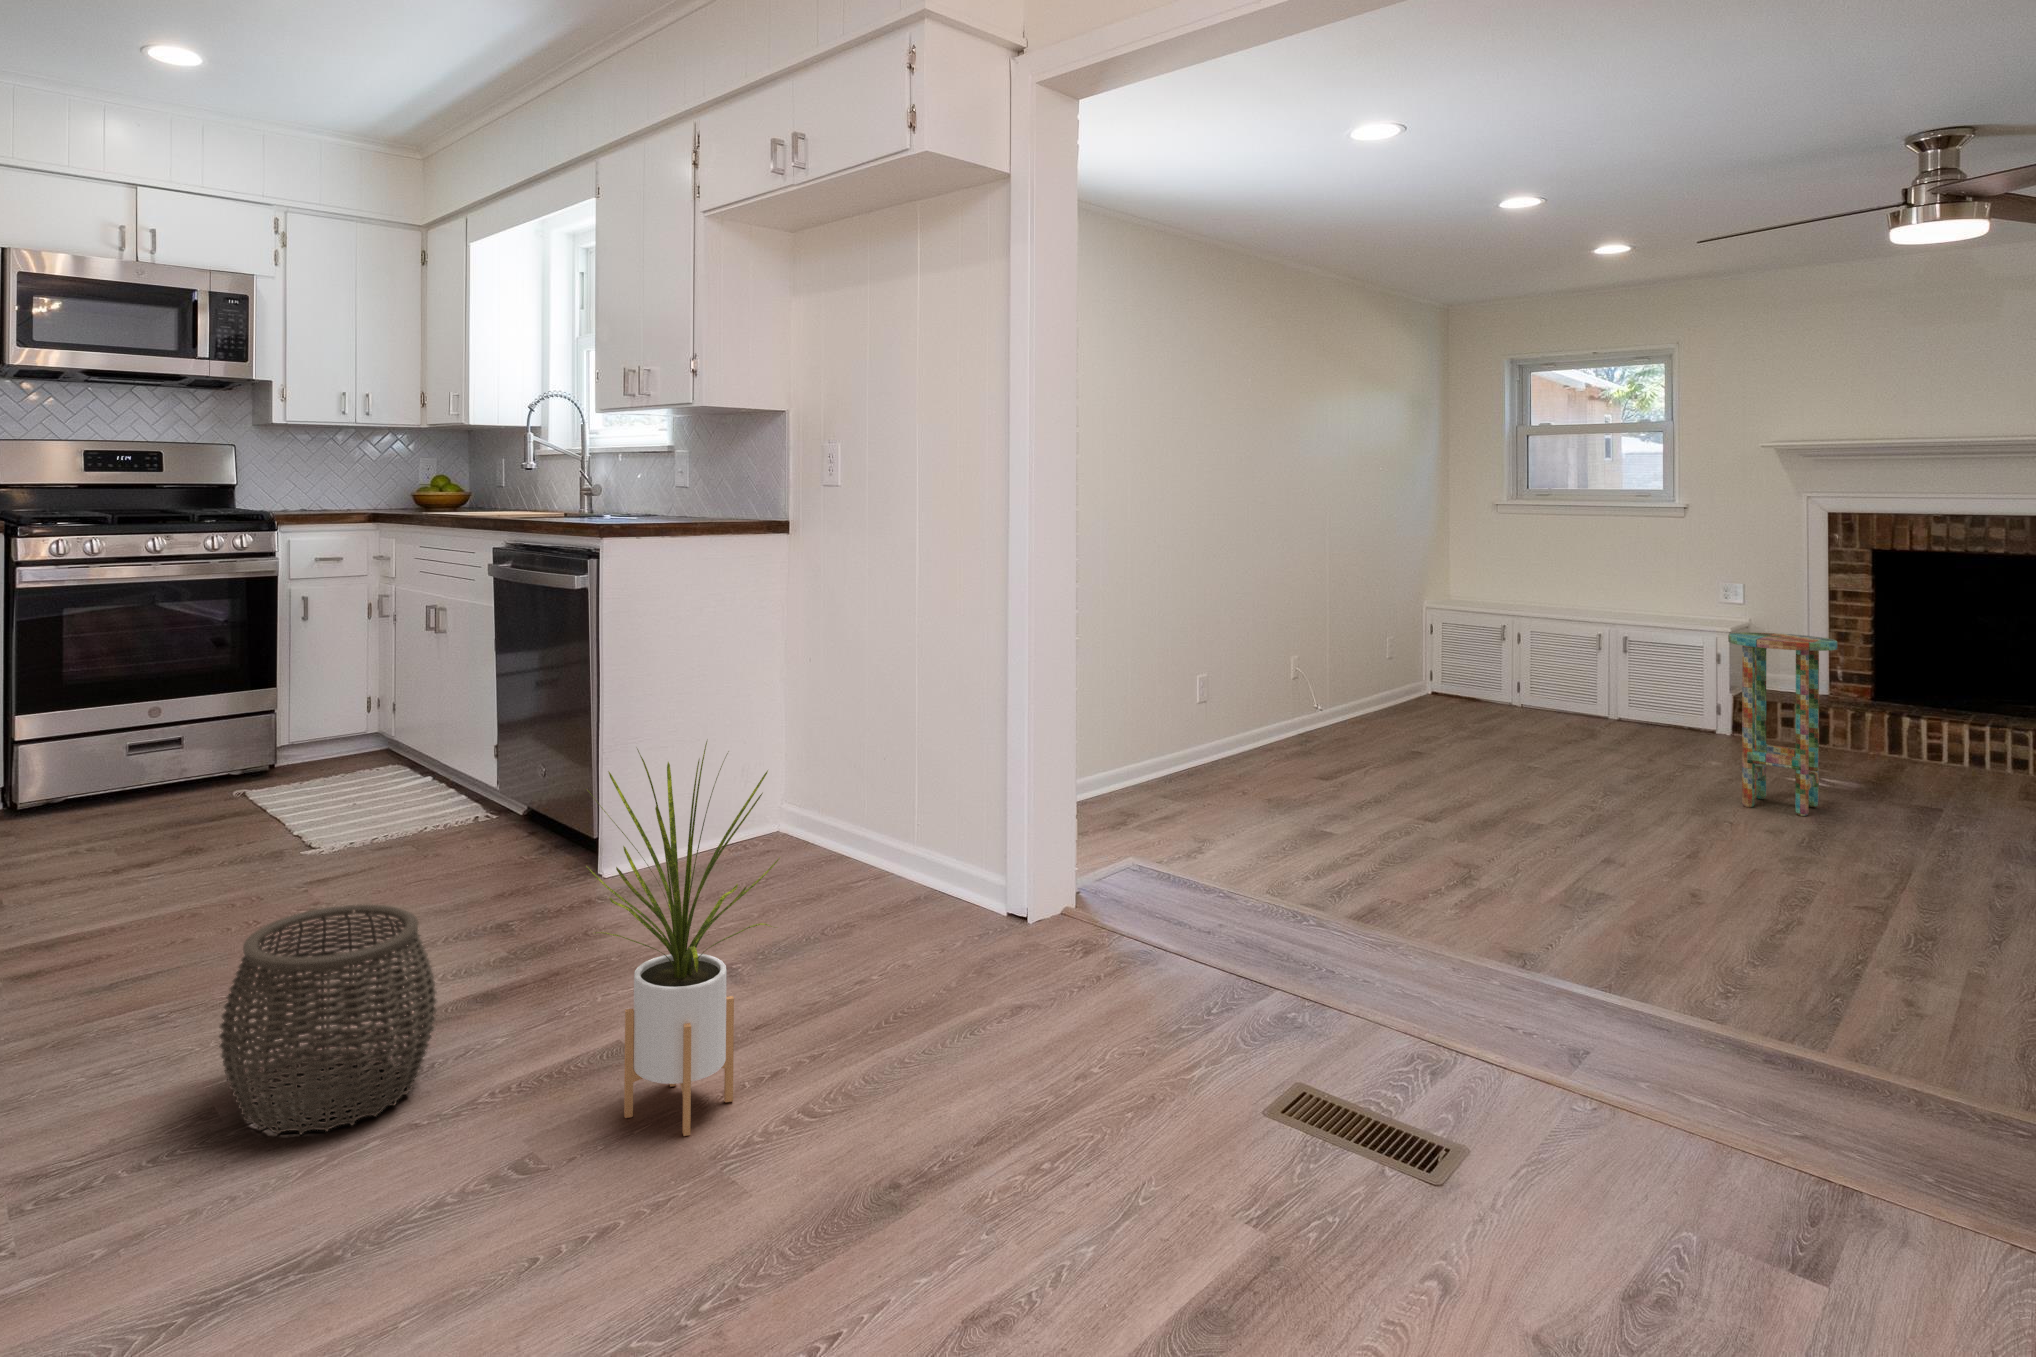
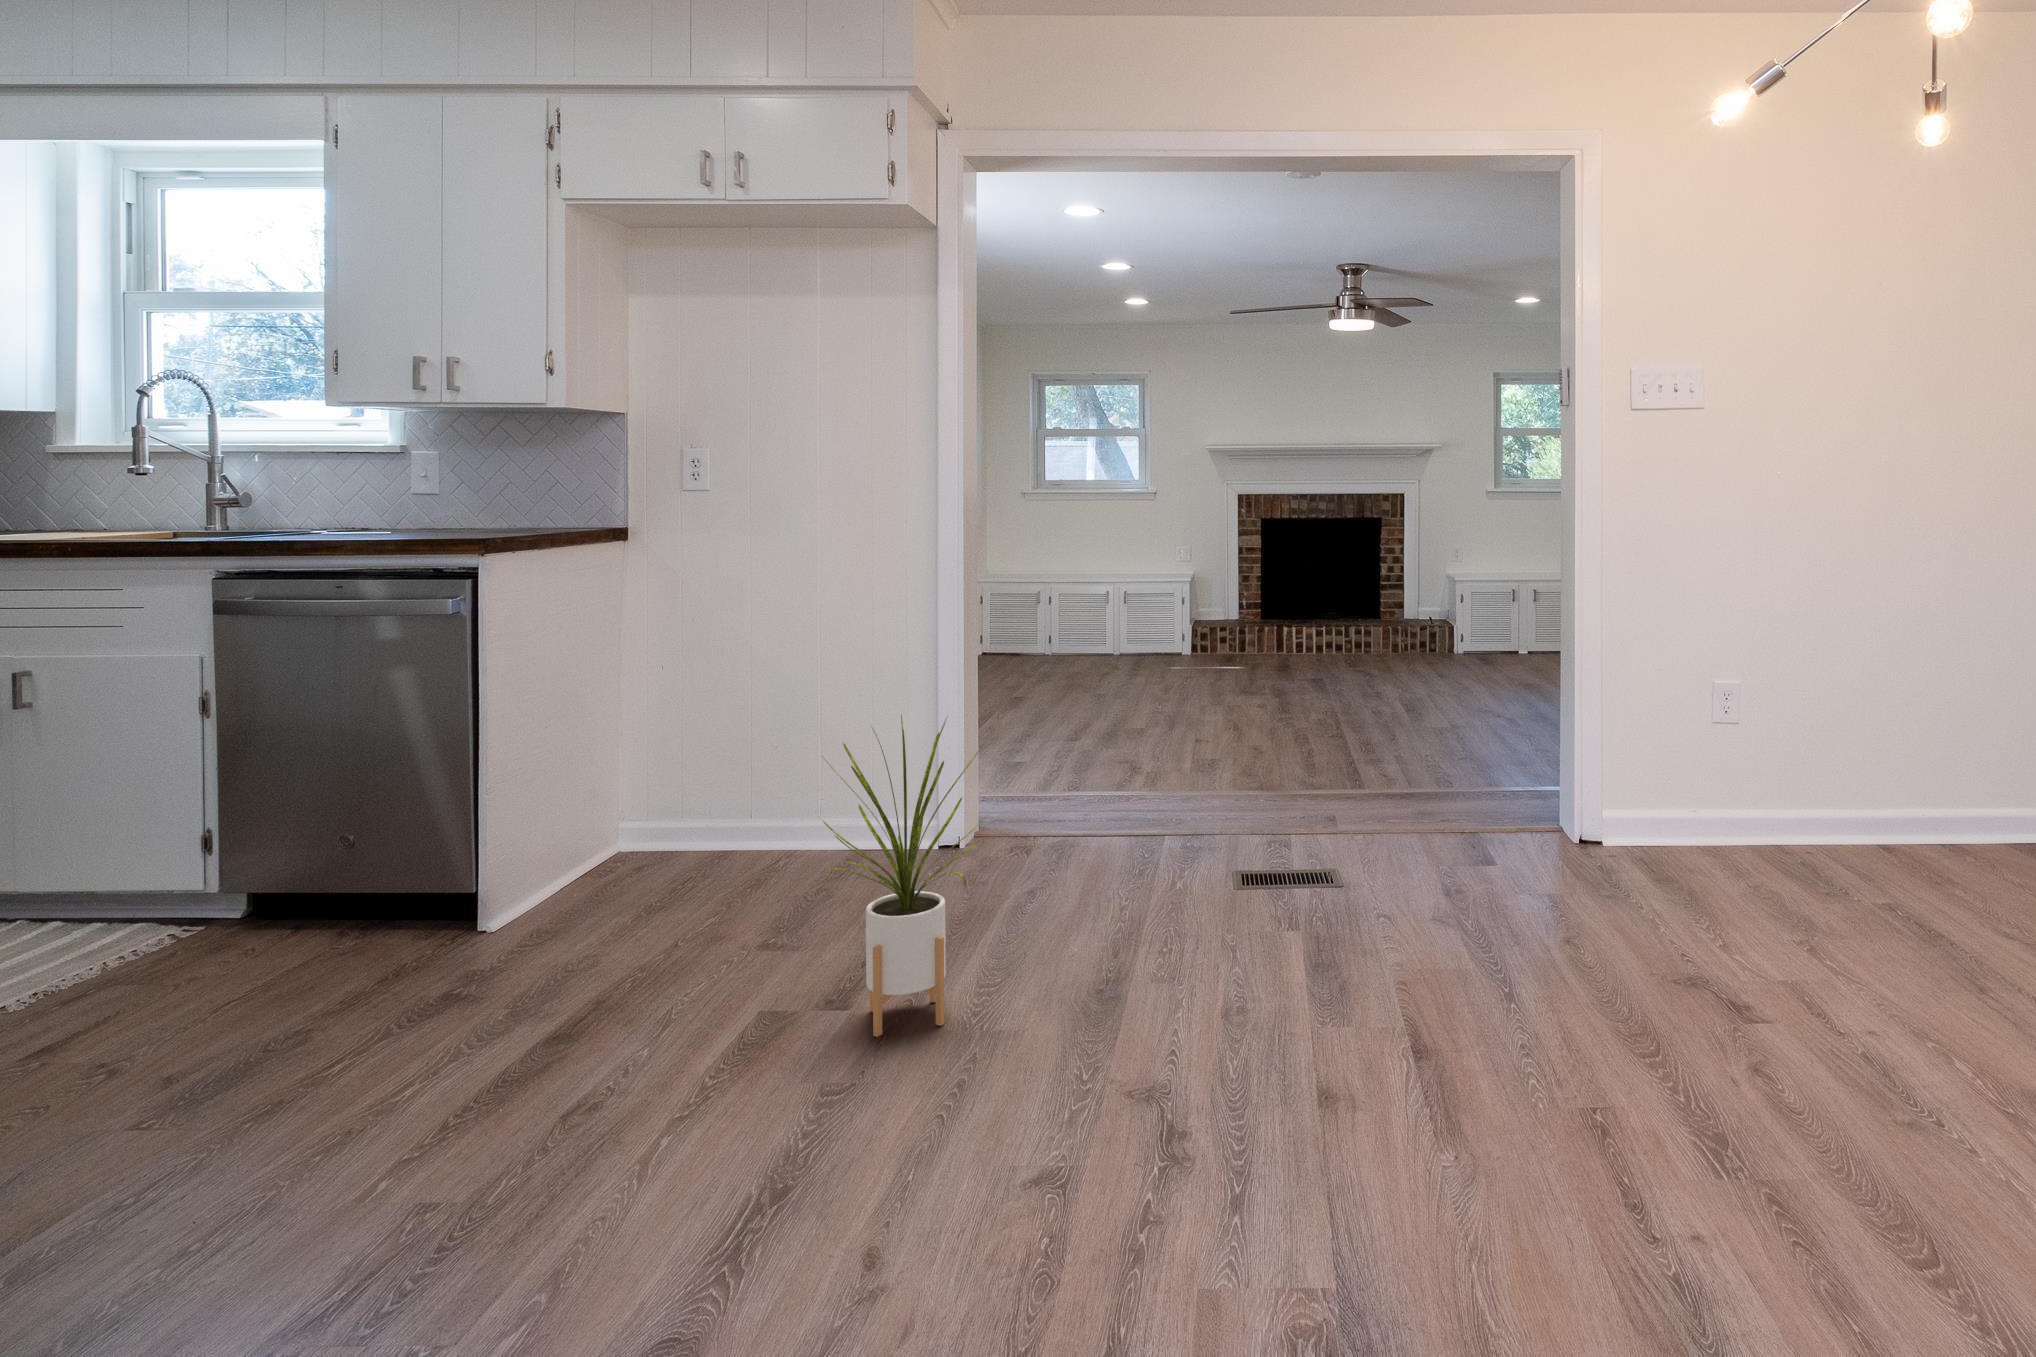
side table: present [1728,633,1837,816] -> none [1236,577,1293,693]
woven basket: present [219,905,437,1134] -> none [460,935,690,1174]

